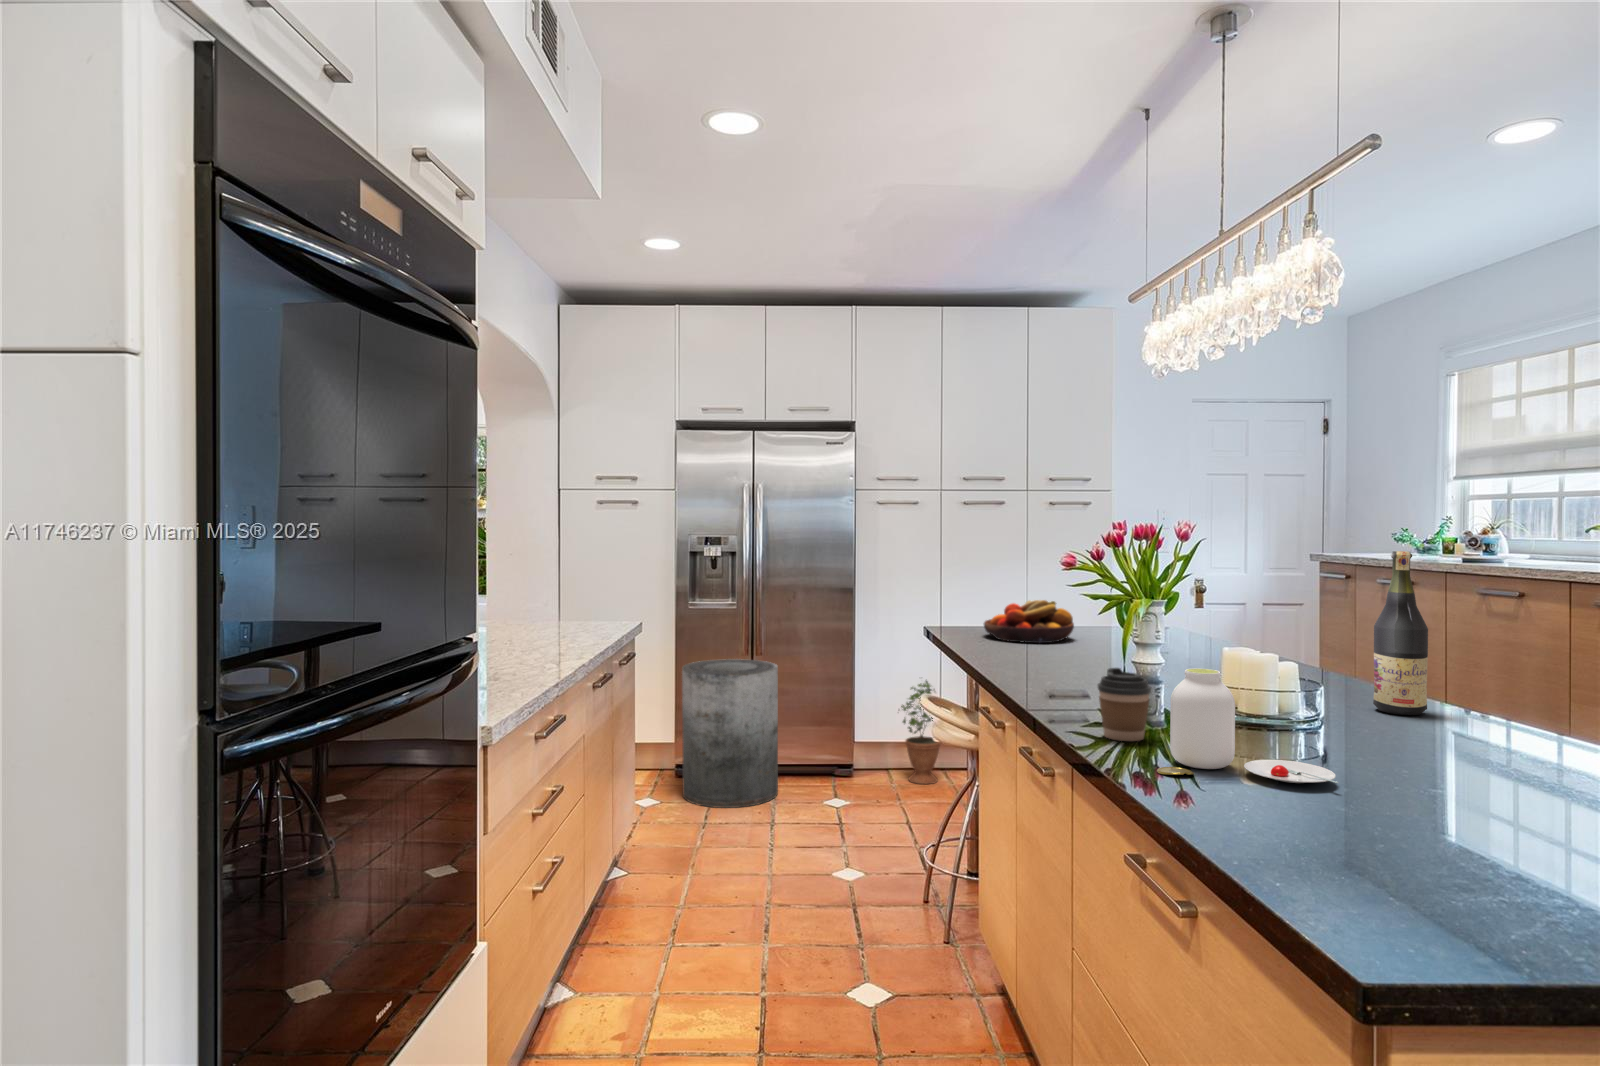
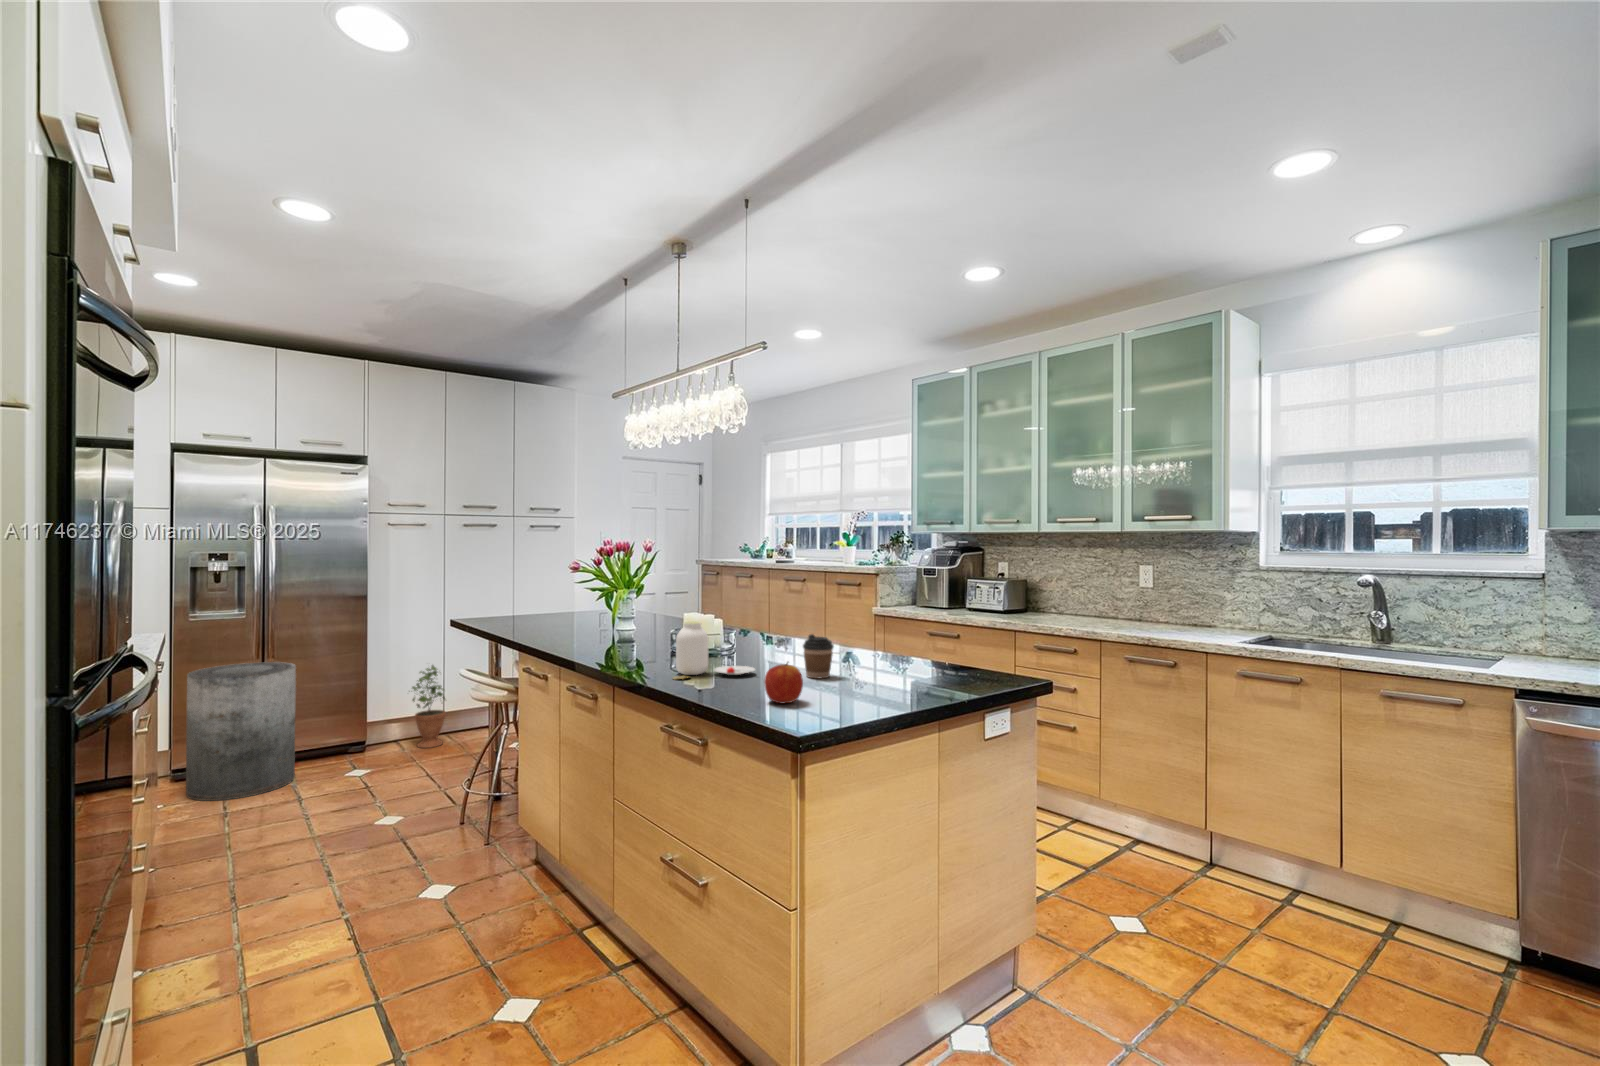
wine bottle: present [1373,551,1428,715] -> none [756,557,780,643]
fruit bowl: present [984,600,1074,643] -> none [509,594,574,624]
coffee cup: present [1098,668,1151,741] -> present [803,634,834,678]
apple: none [1322,787,1423,881] -> present [764,662,803,703]

